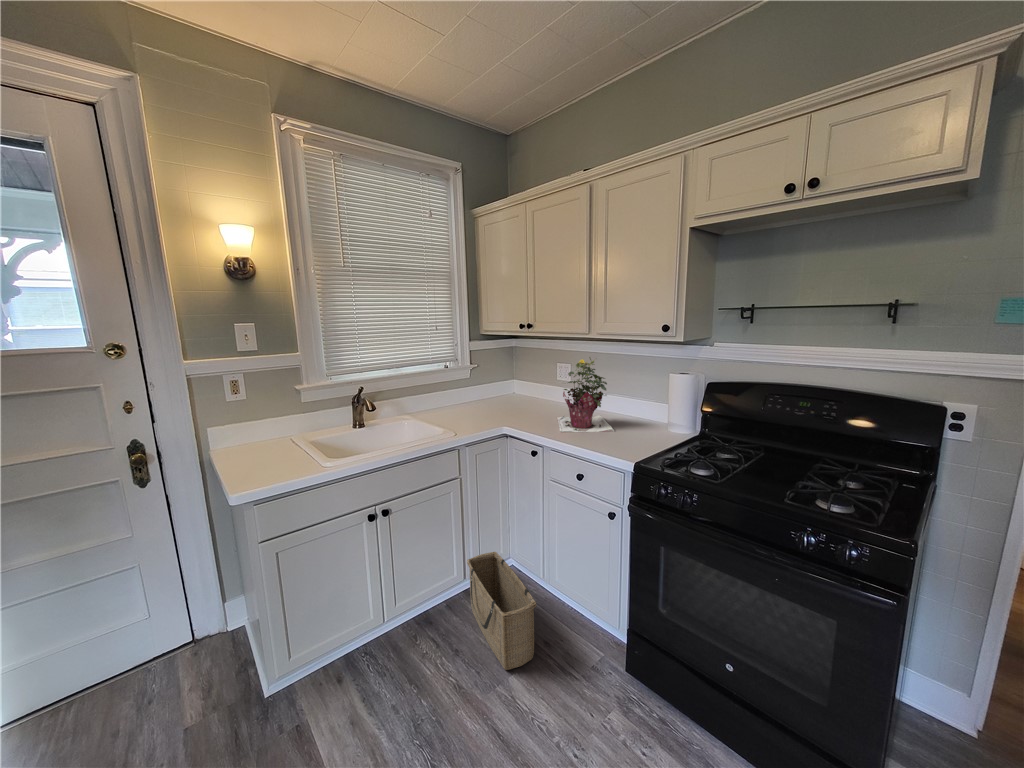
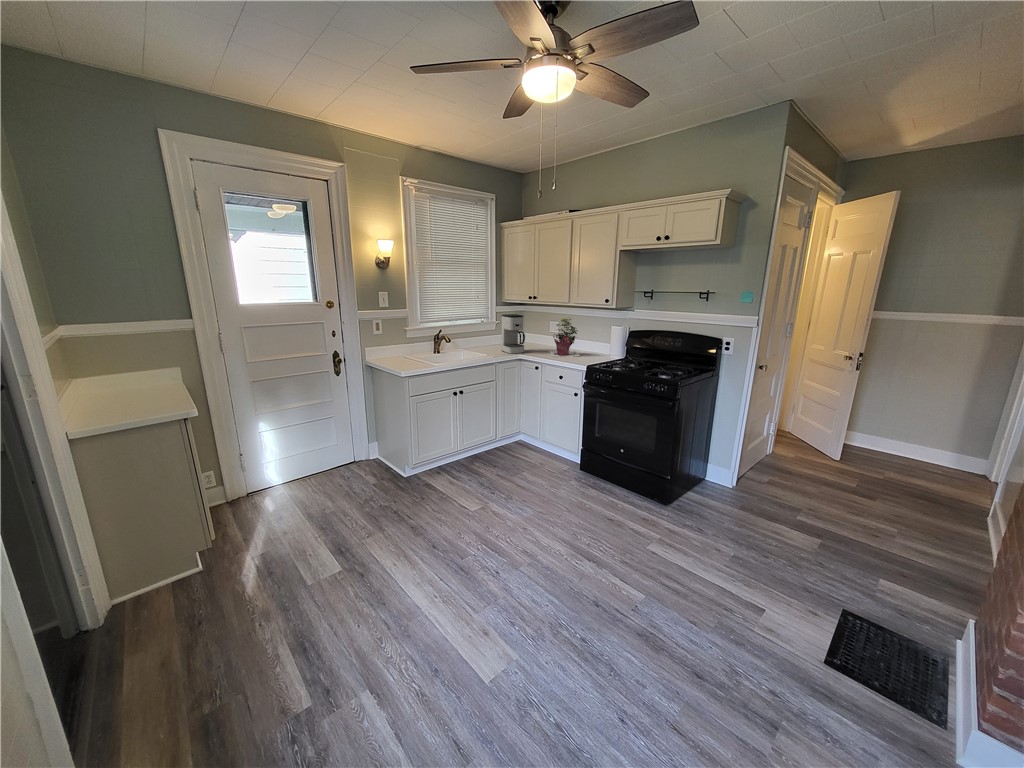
coffee maker: none [474,354,515,425] -> present [502,314,525,354]
basket: present [467,552,536,670] -> none [499,423,537,471]

